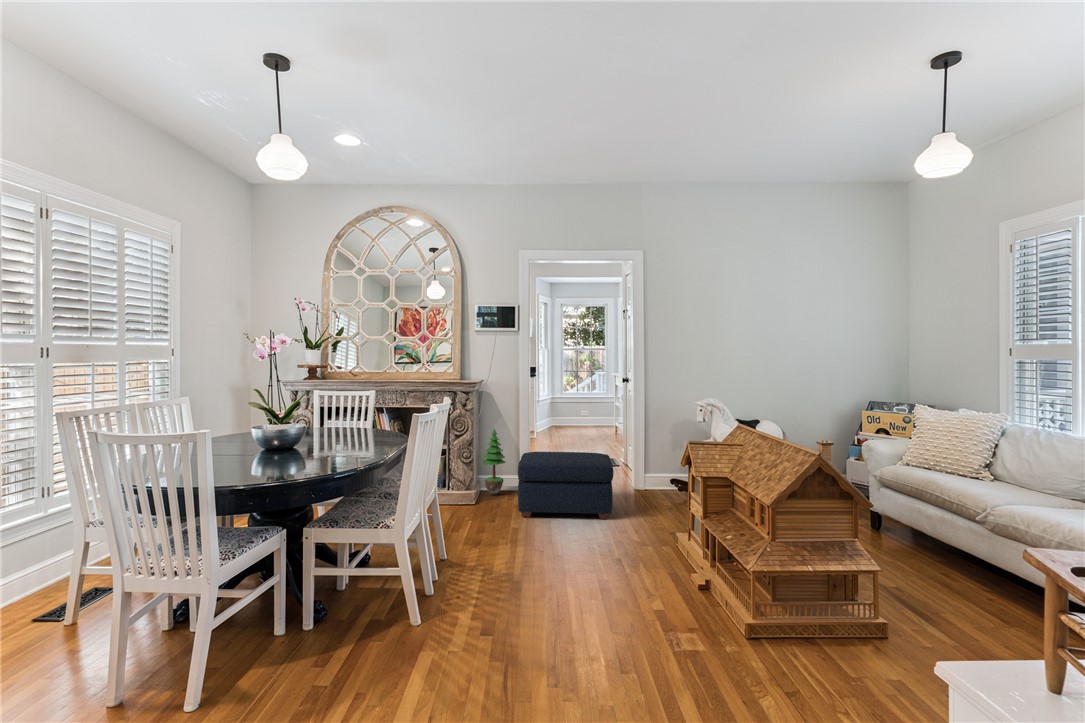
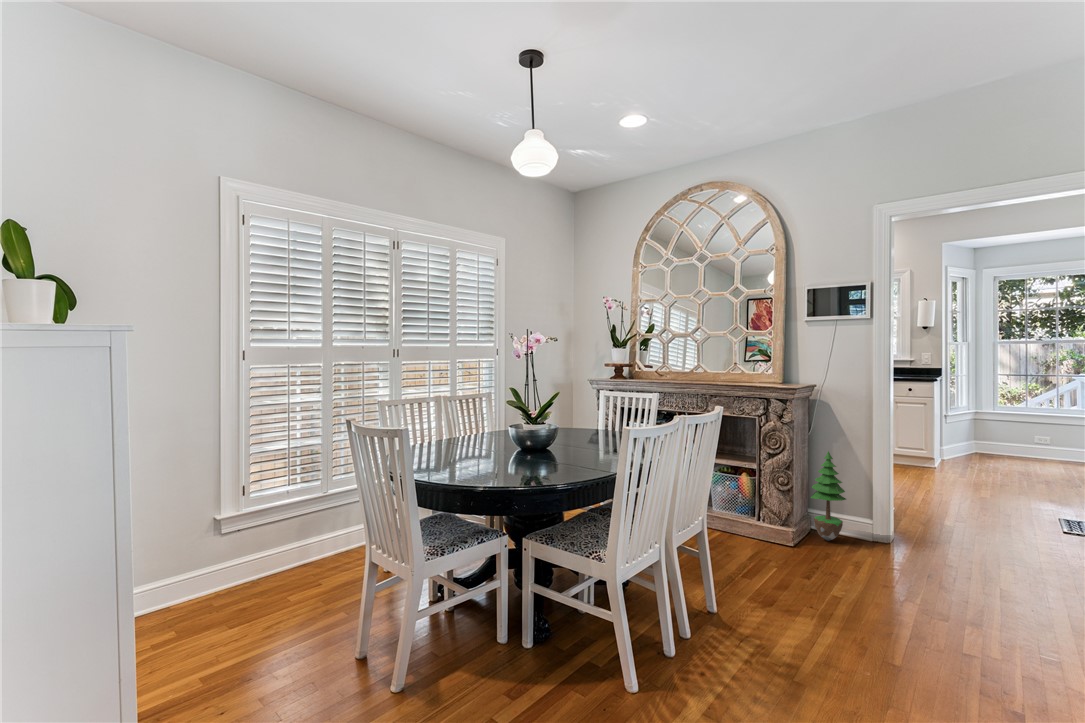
ottoman: present [518,452,614,519] -> none [848,491,1038,627]

